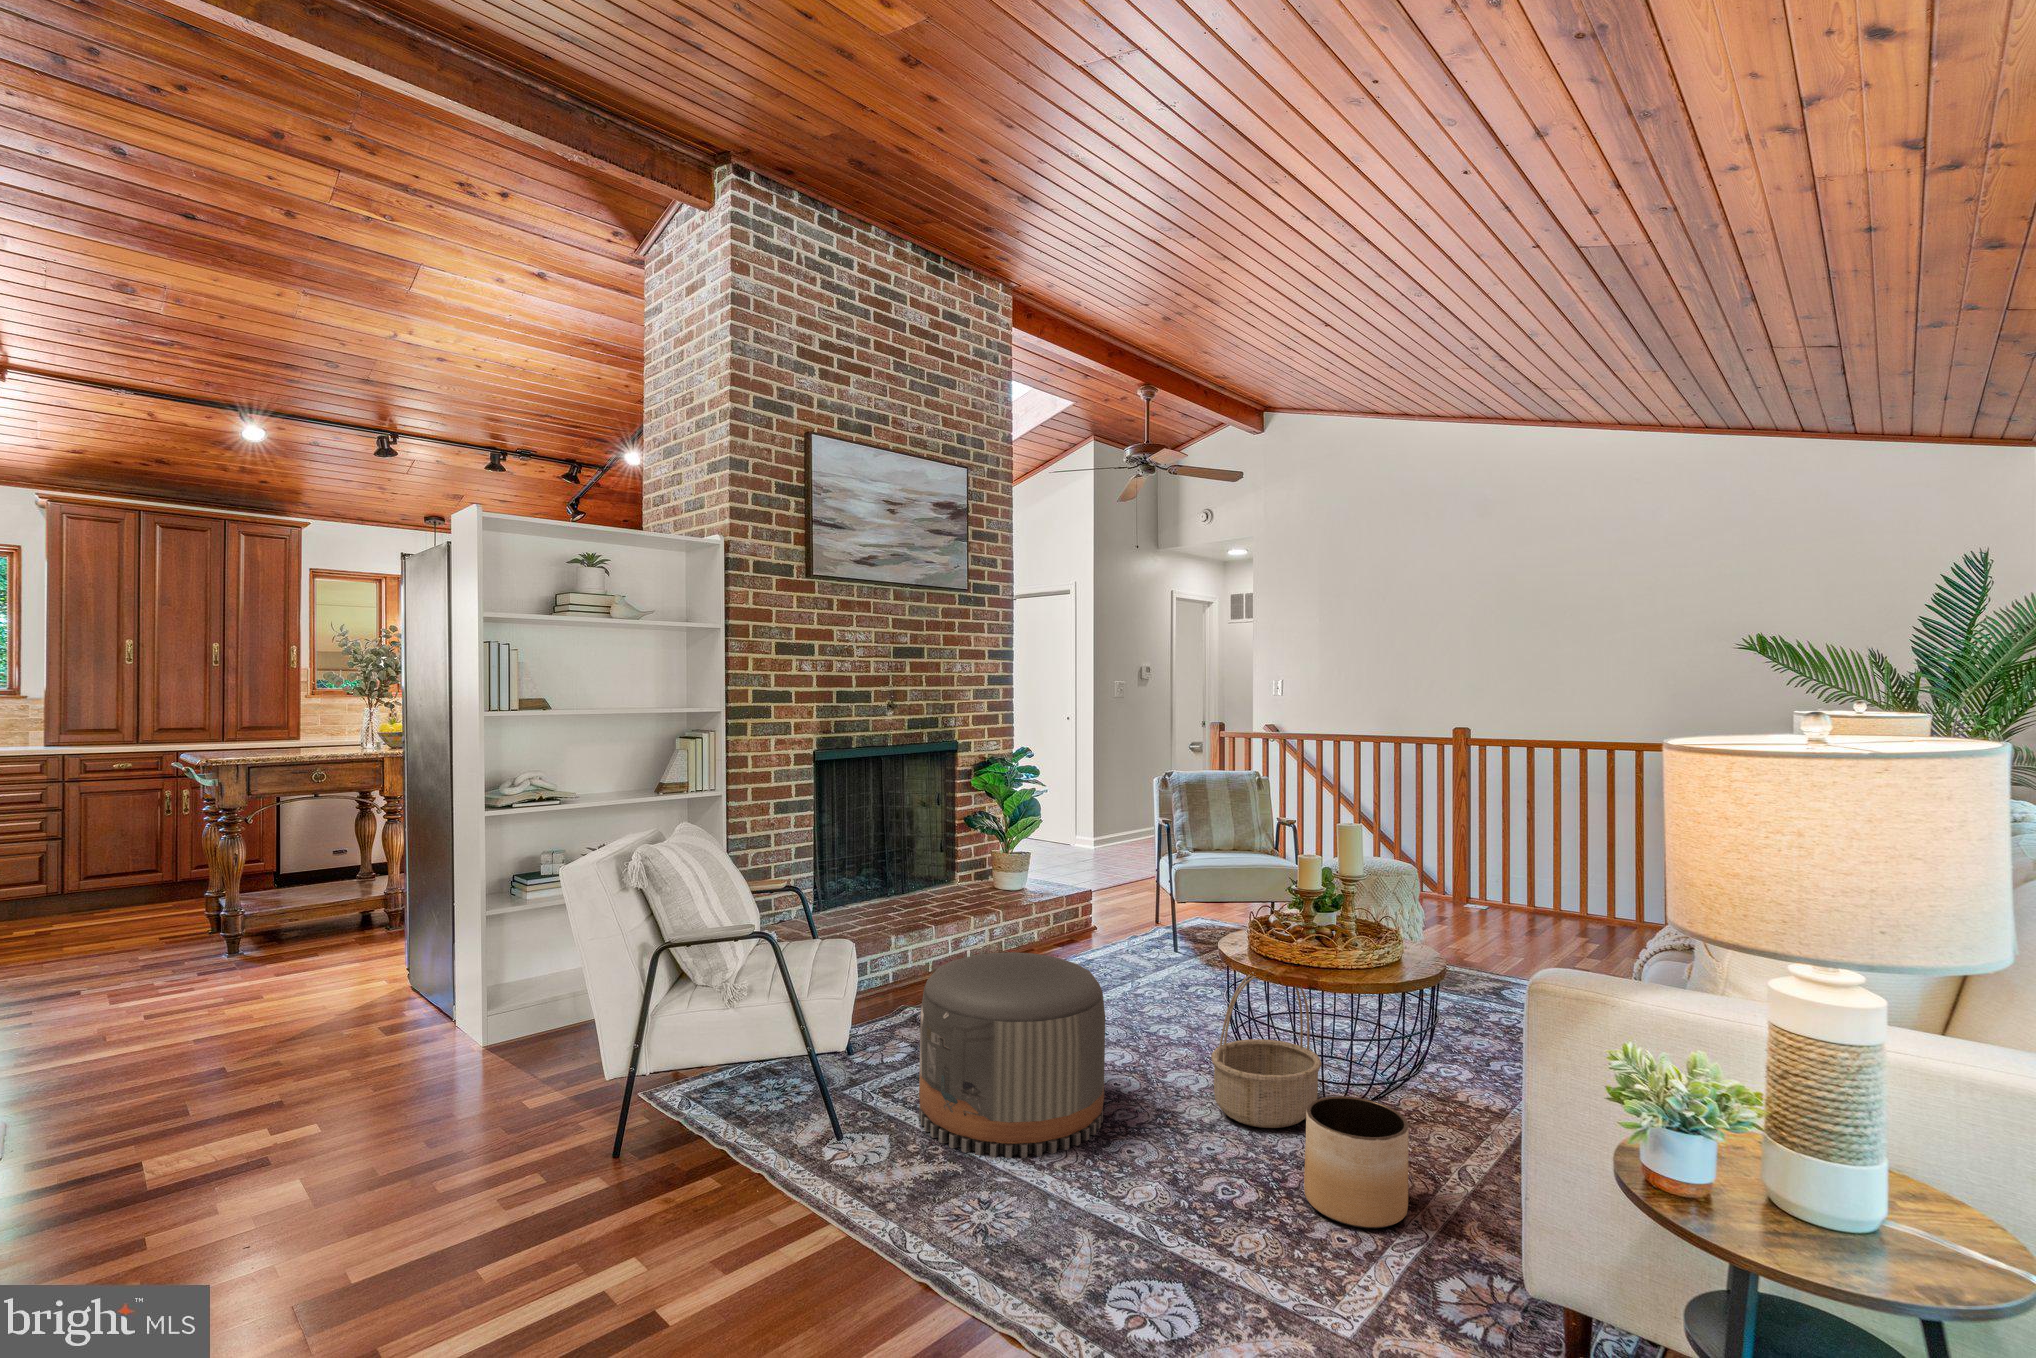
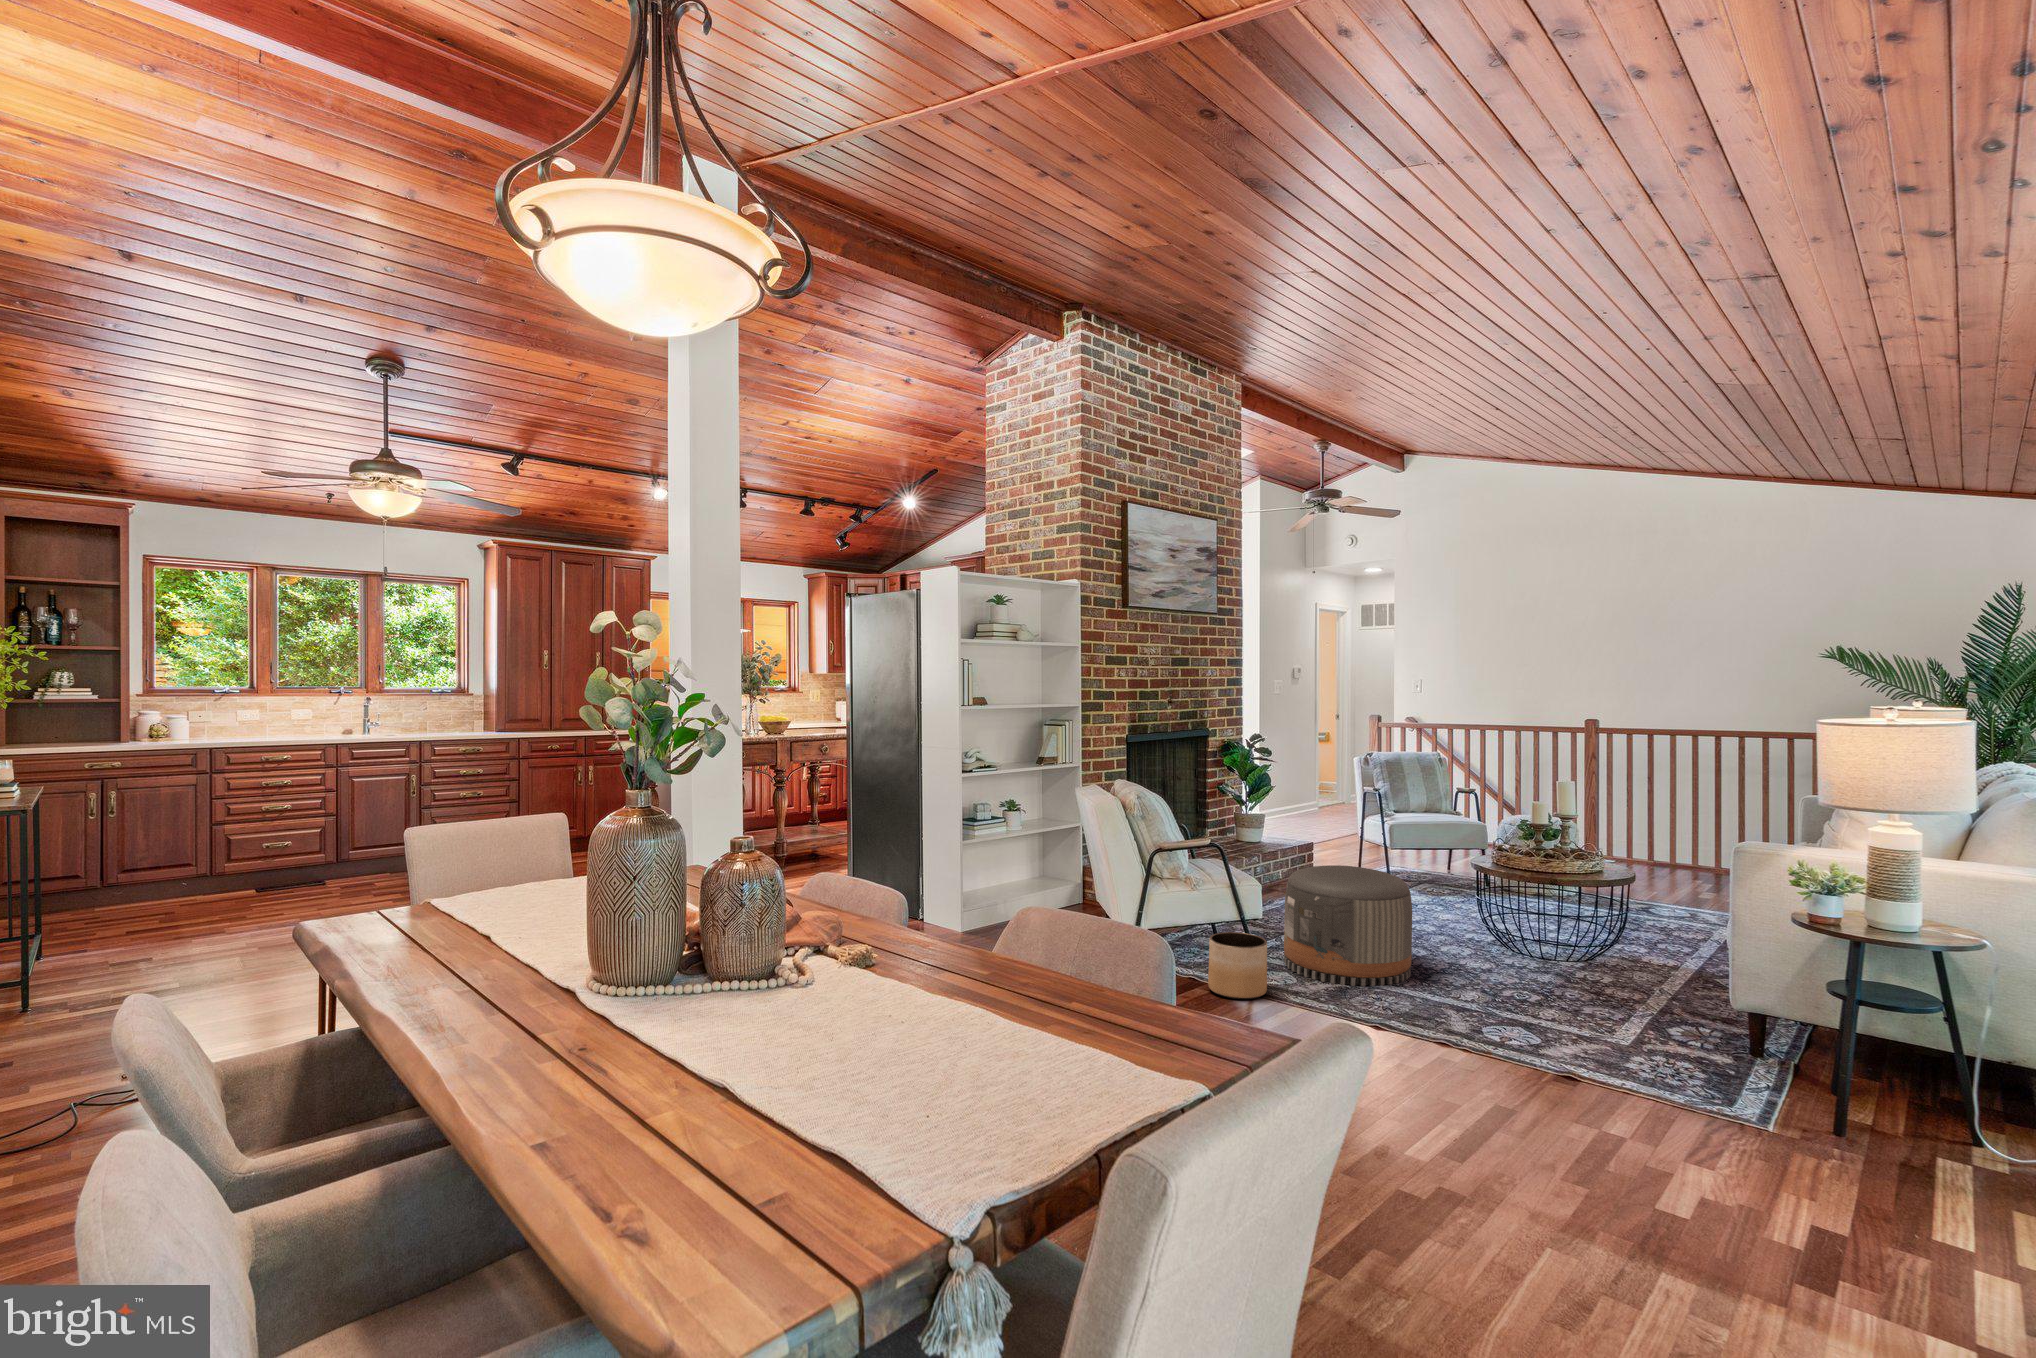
basket: present [1211,972,1322,1128] -> none [1477,873,1554,975]
planter: present [1304,1096,1409,1228] -> present [1208,932,1267,999]

